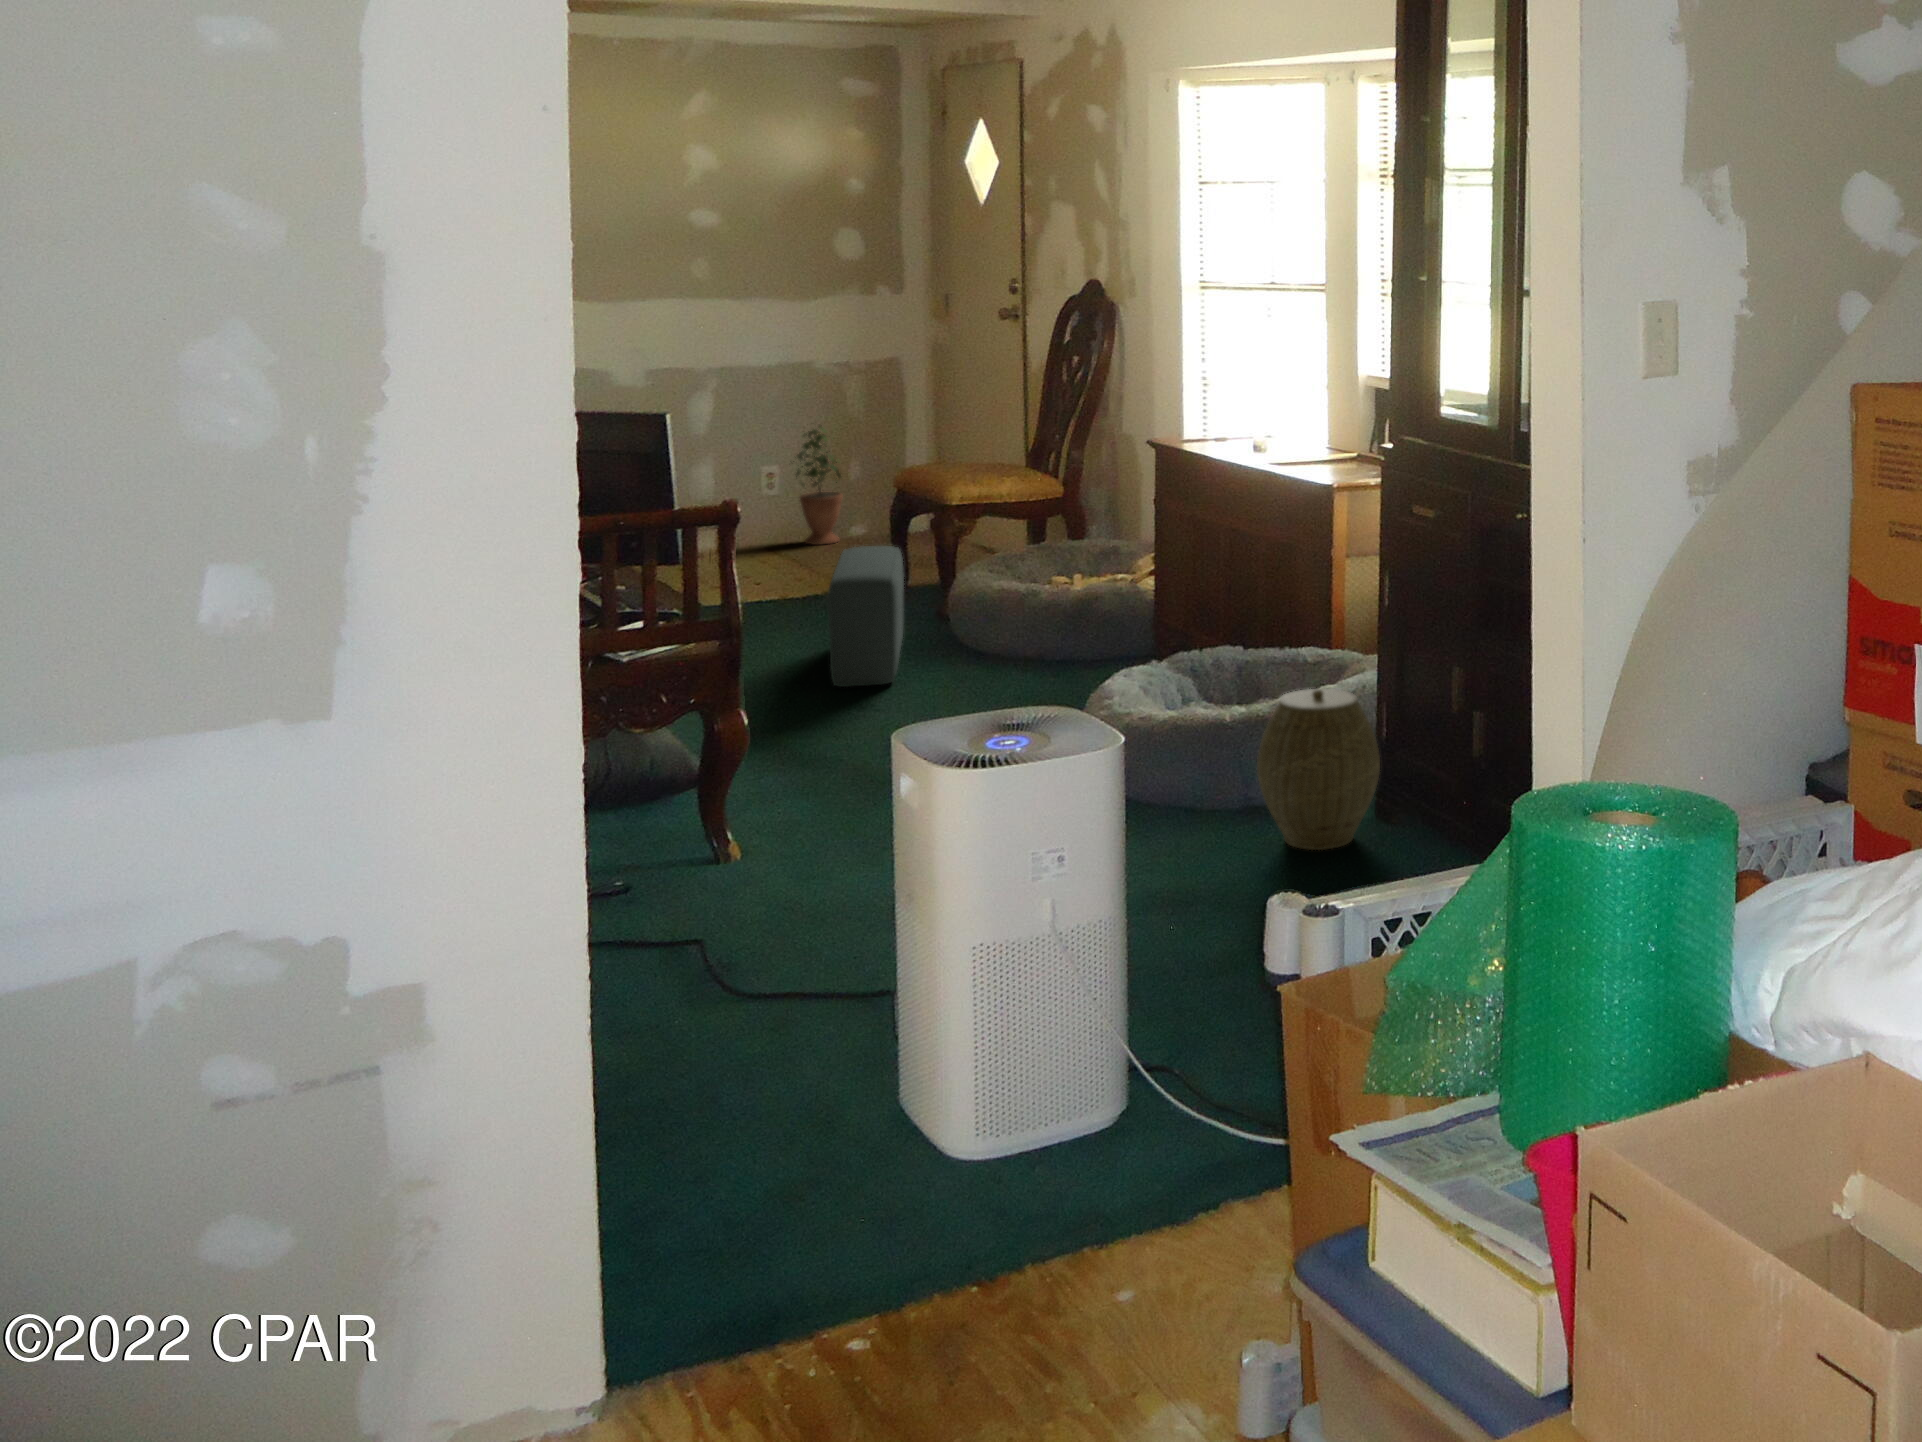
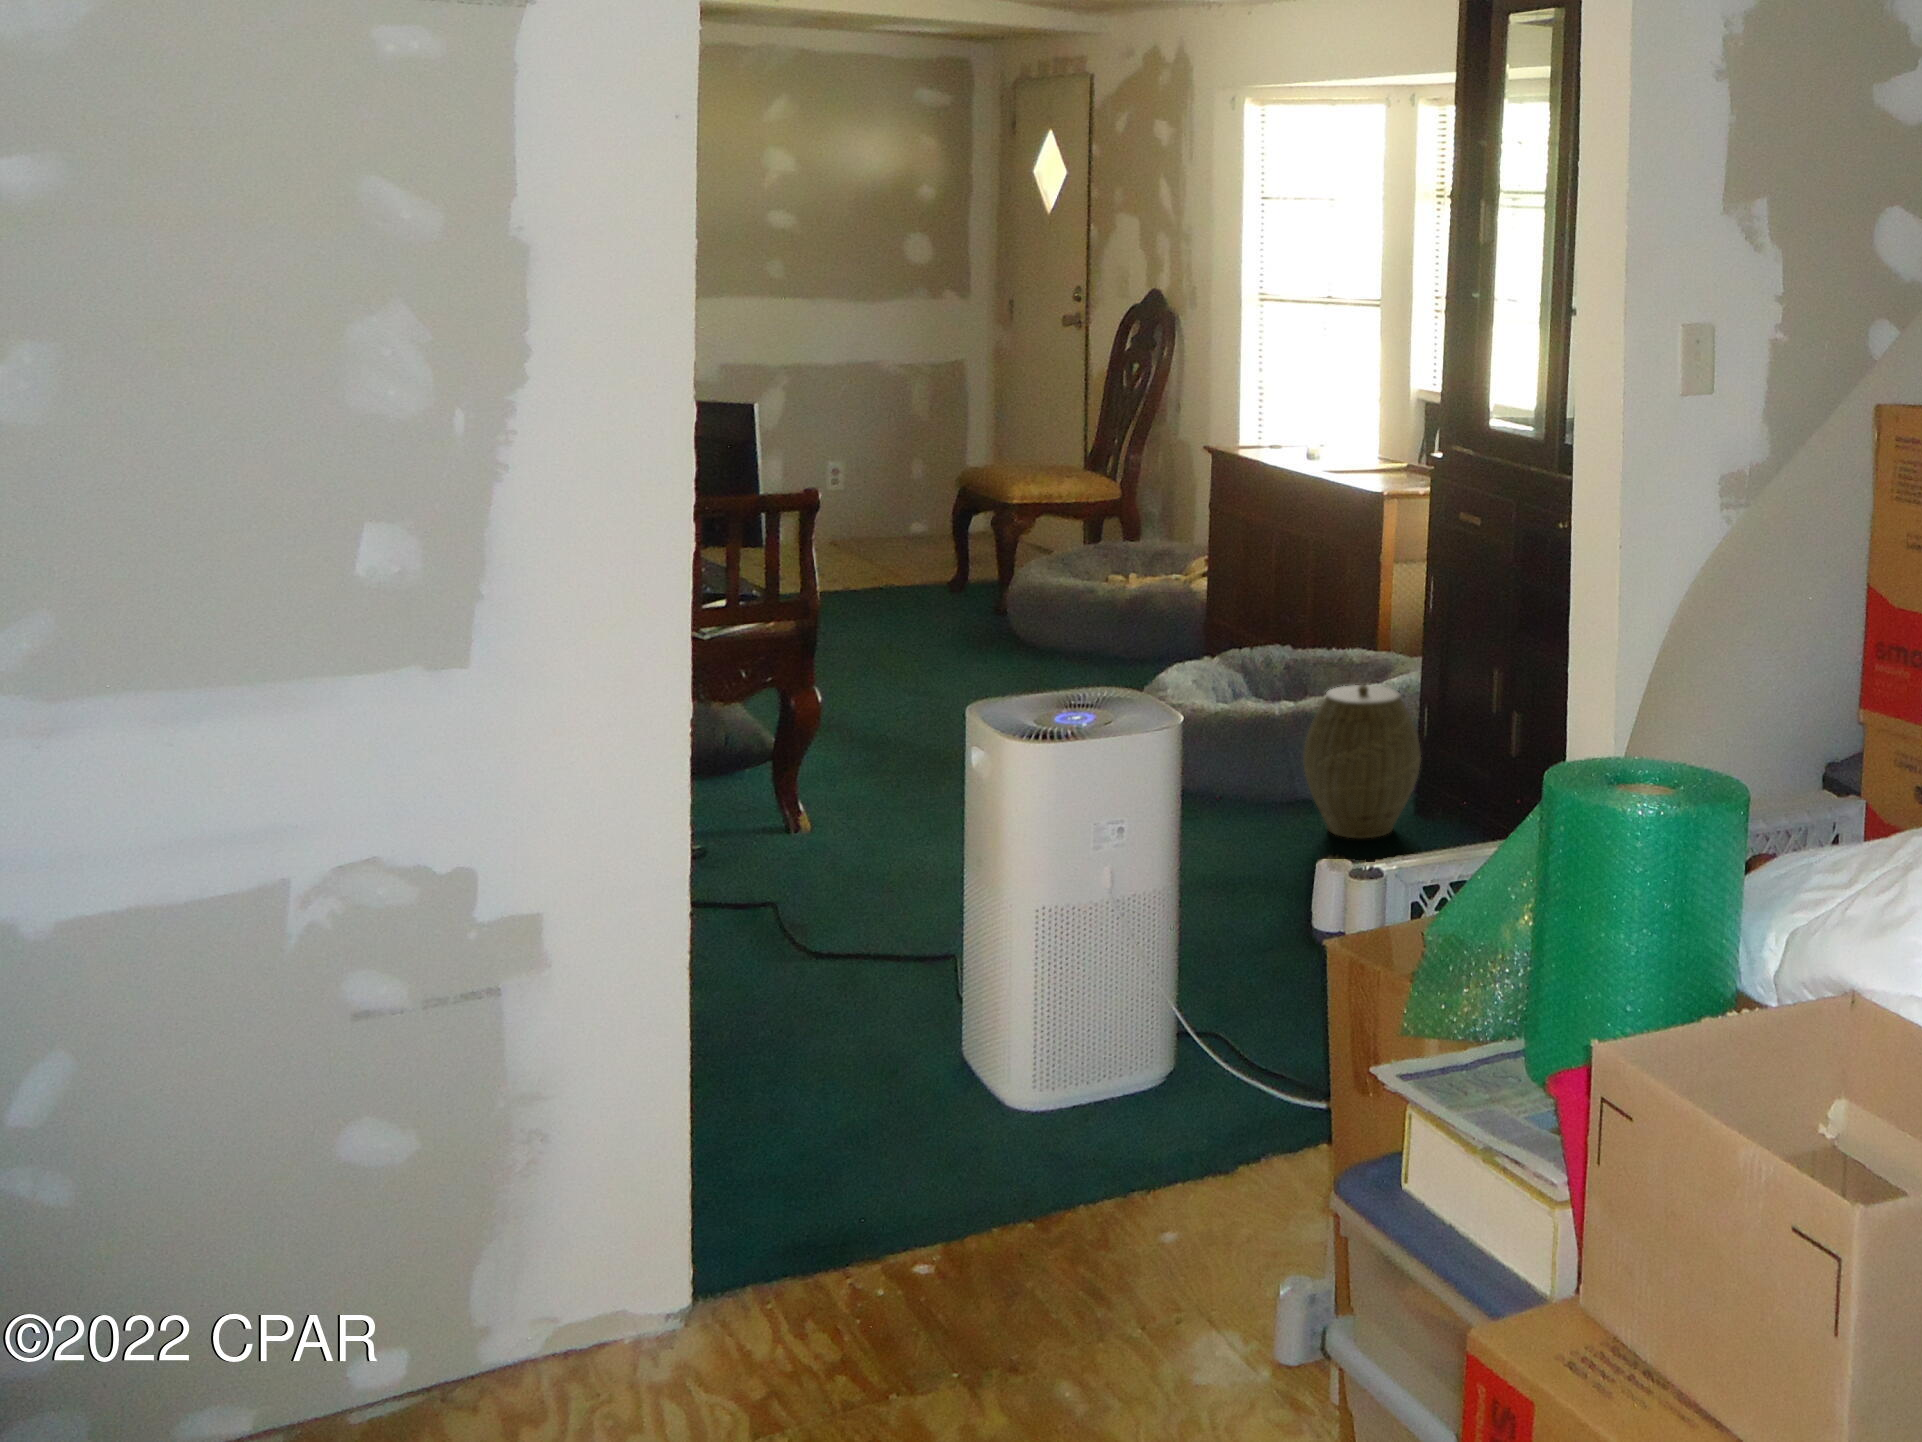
potted plant: present [796,426,842,545] -> none [857,421,908,539]
pouf: present [828,546,904,687] -> none [896,540,967,673]

